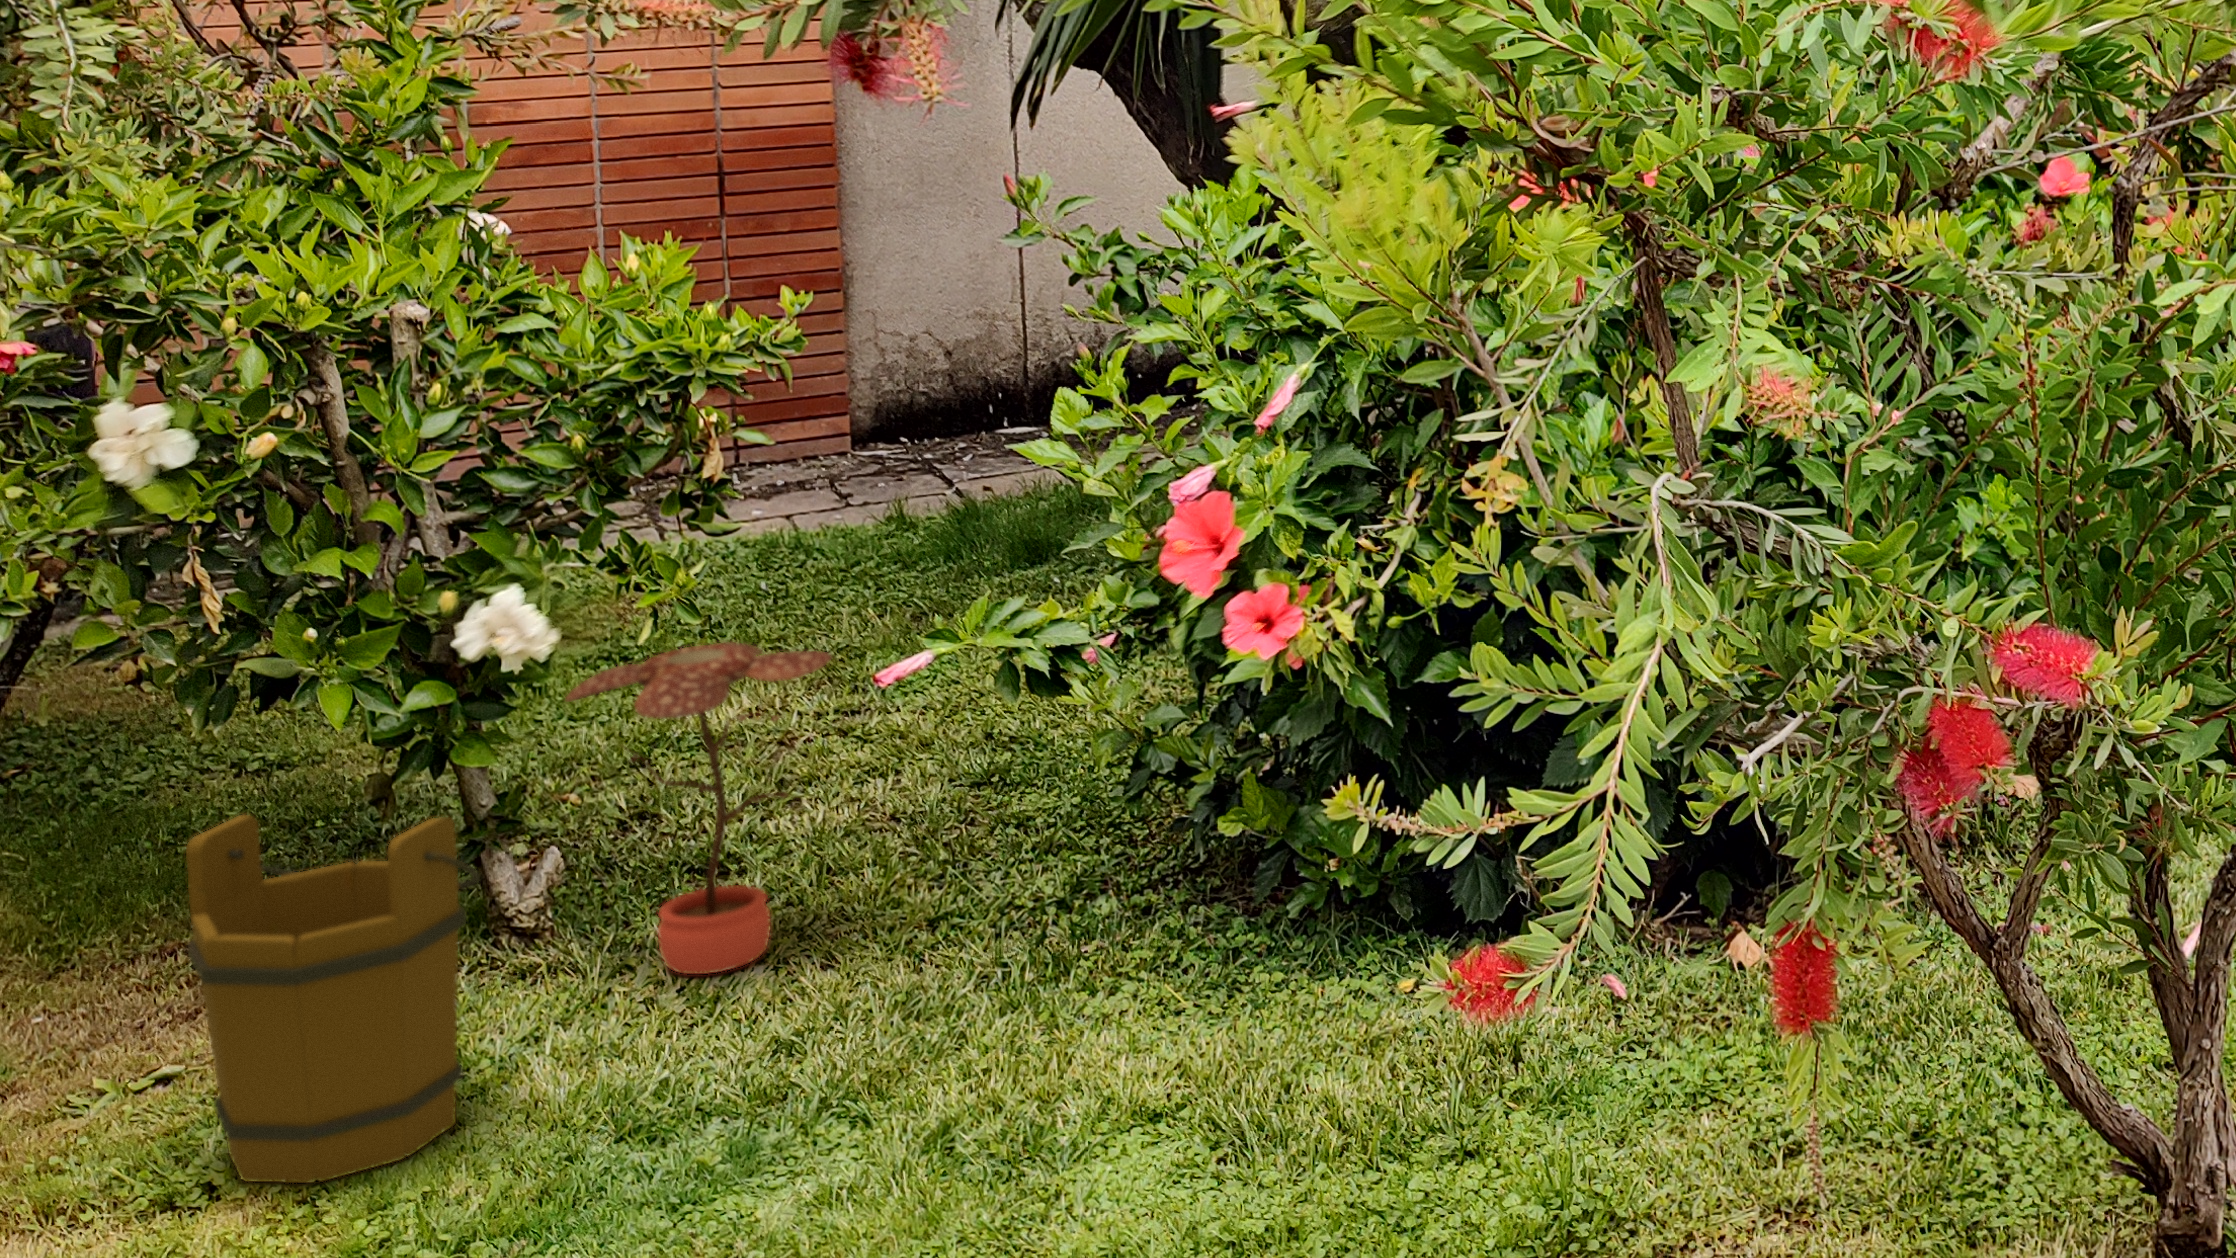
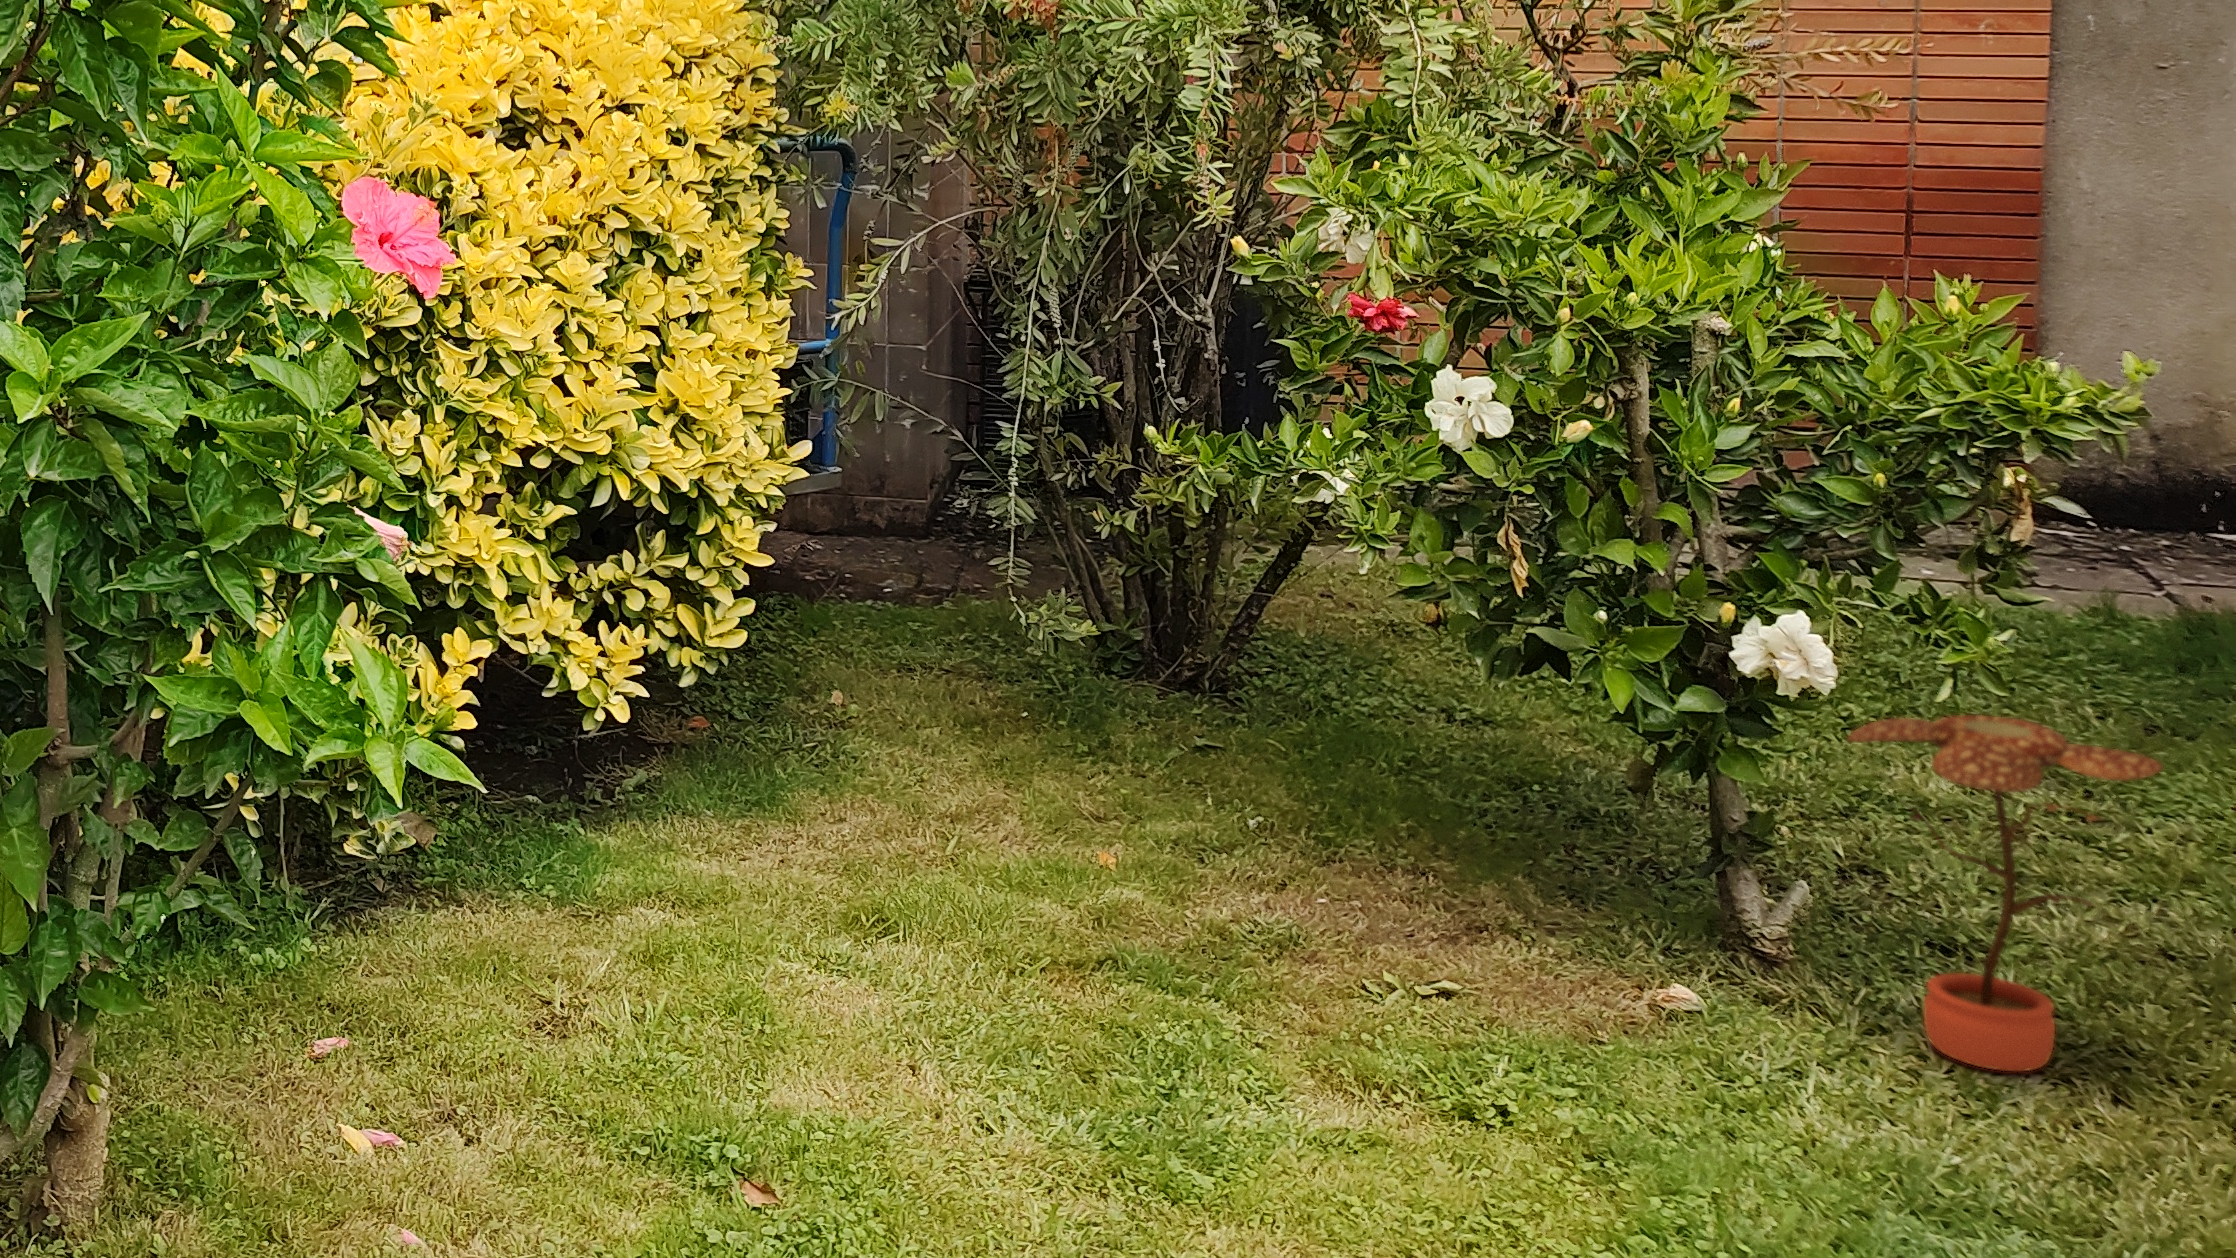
bucket: present [186,815,480,1183] -> none [1501,774,1779,1153]

